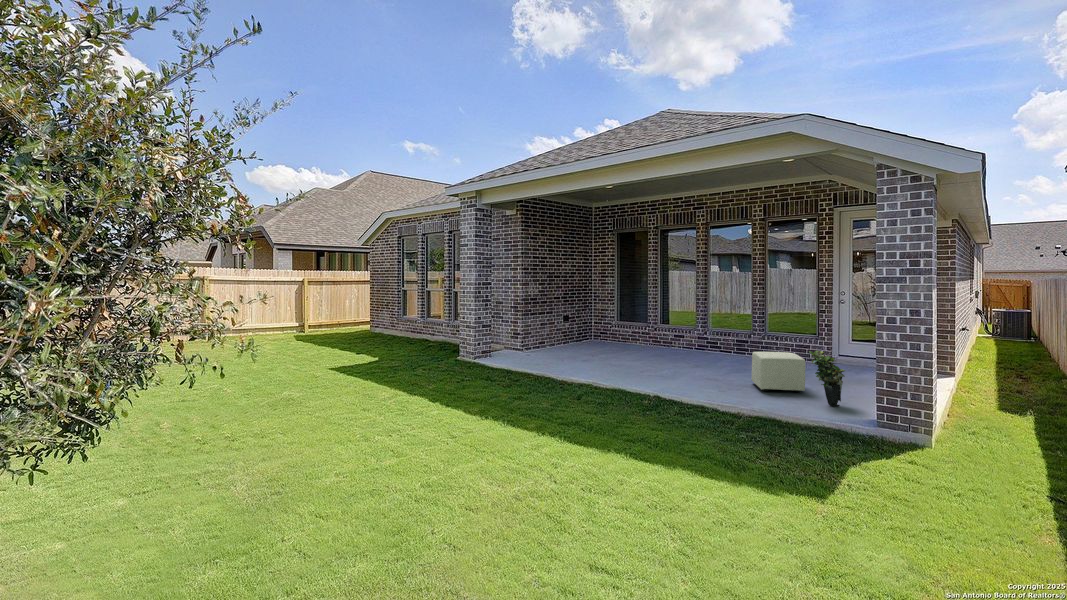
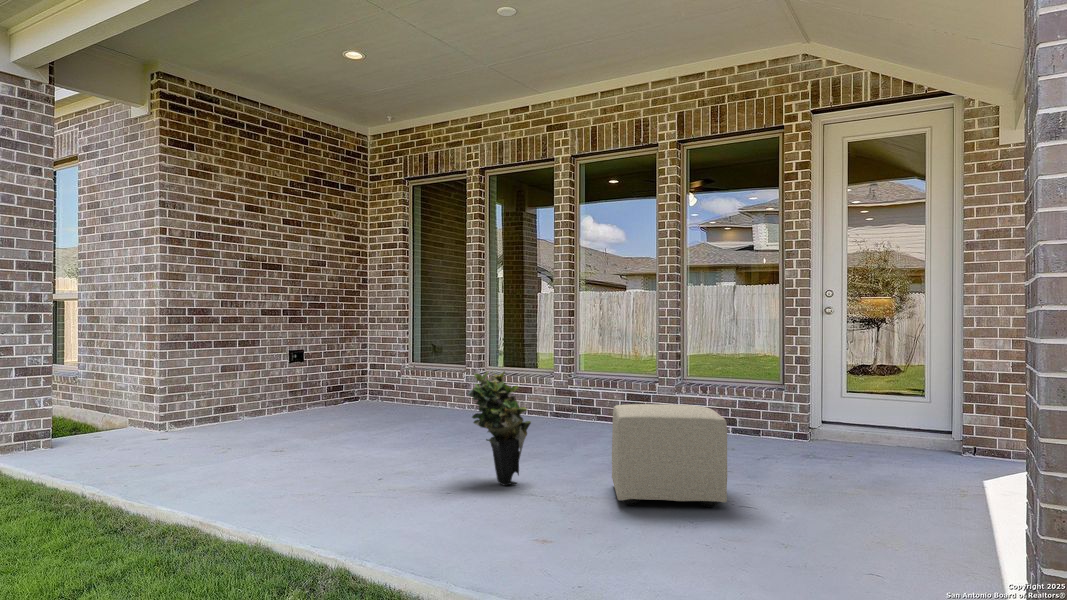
potted plant: present [809,351,845,407] -> present [468,371,531,486]

